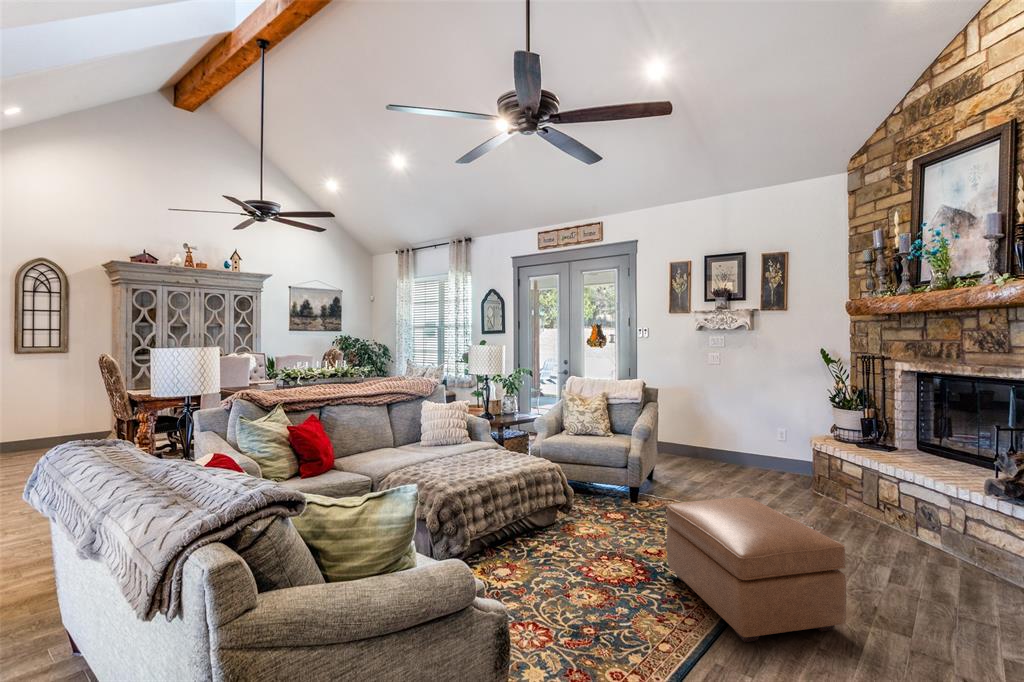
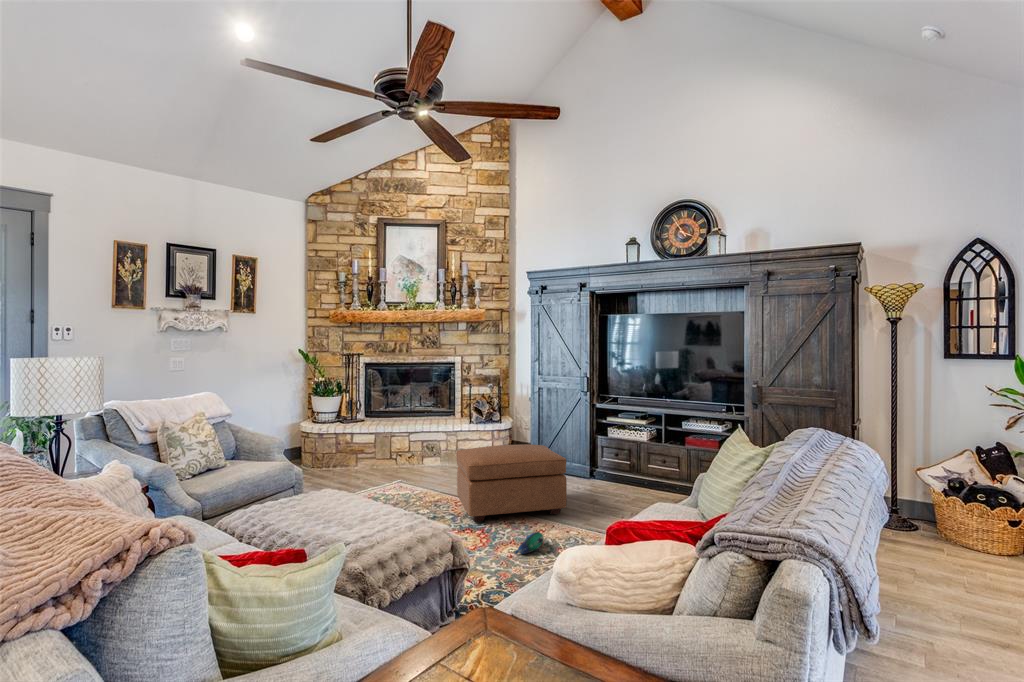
plush toy: none [579,594,635,616] -> present [515,532,544,554]

